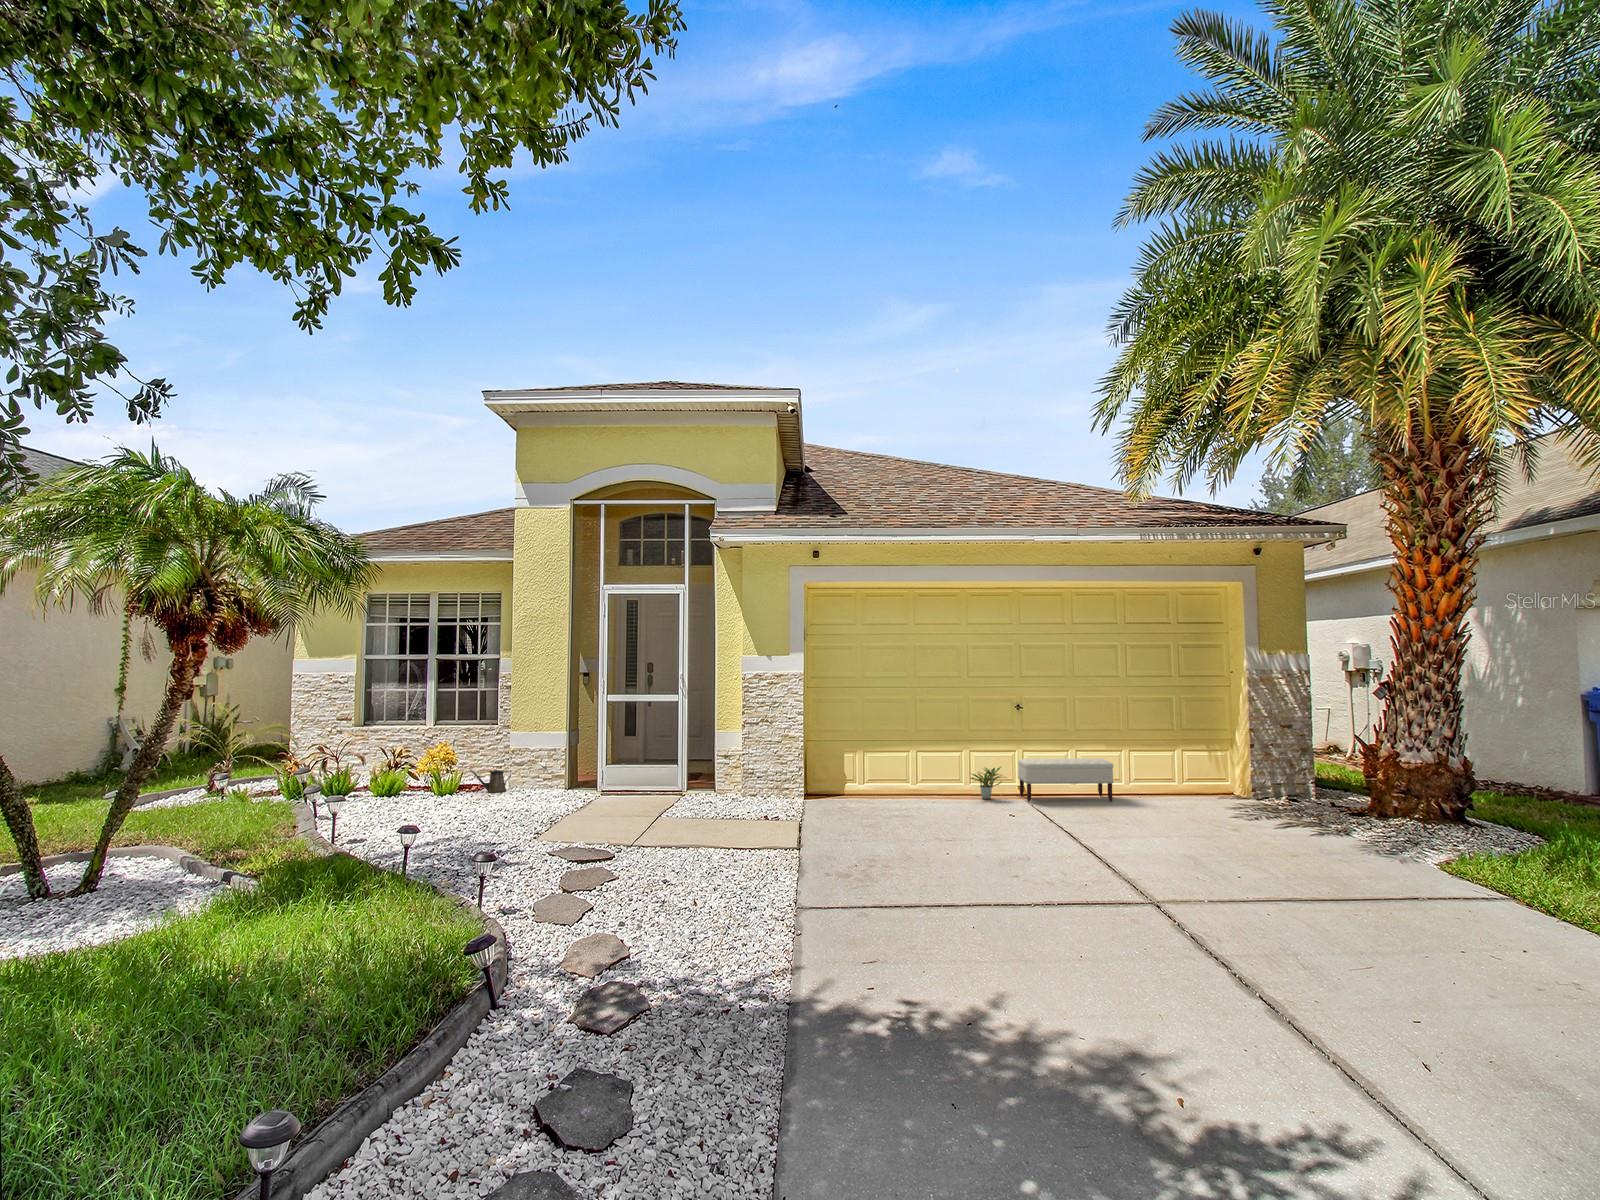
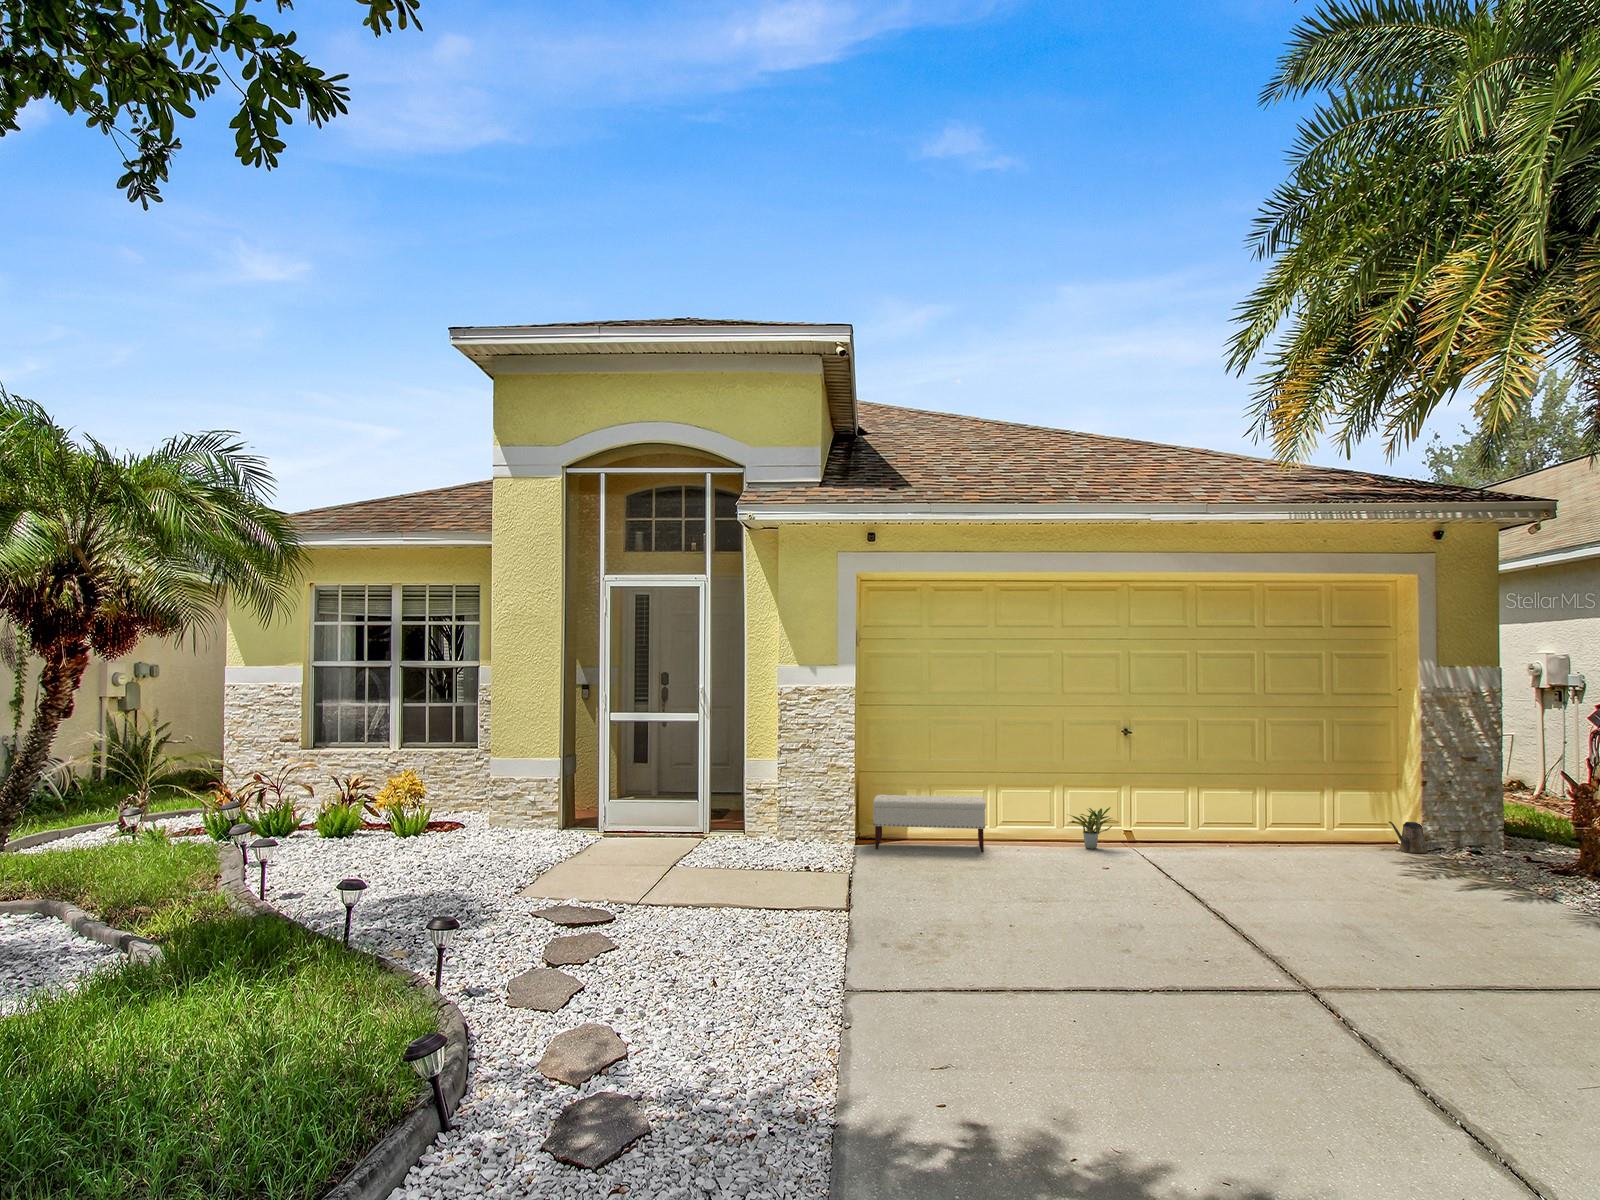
bench: present [1018,758,1113,802] -> present [873,795,986,852]
watering can: present [470,770,511,793] -> present [1389,821,1428,853]

